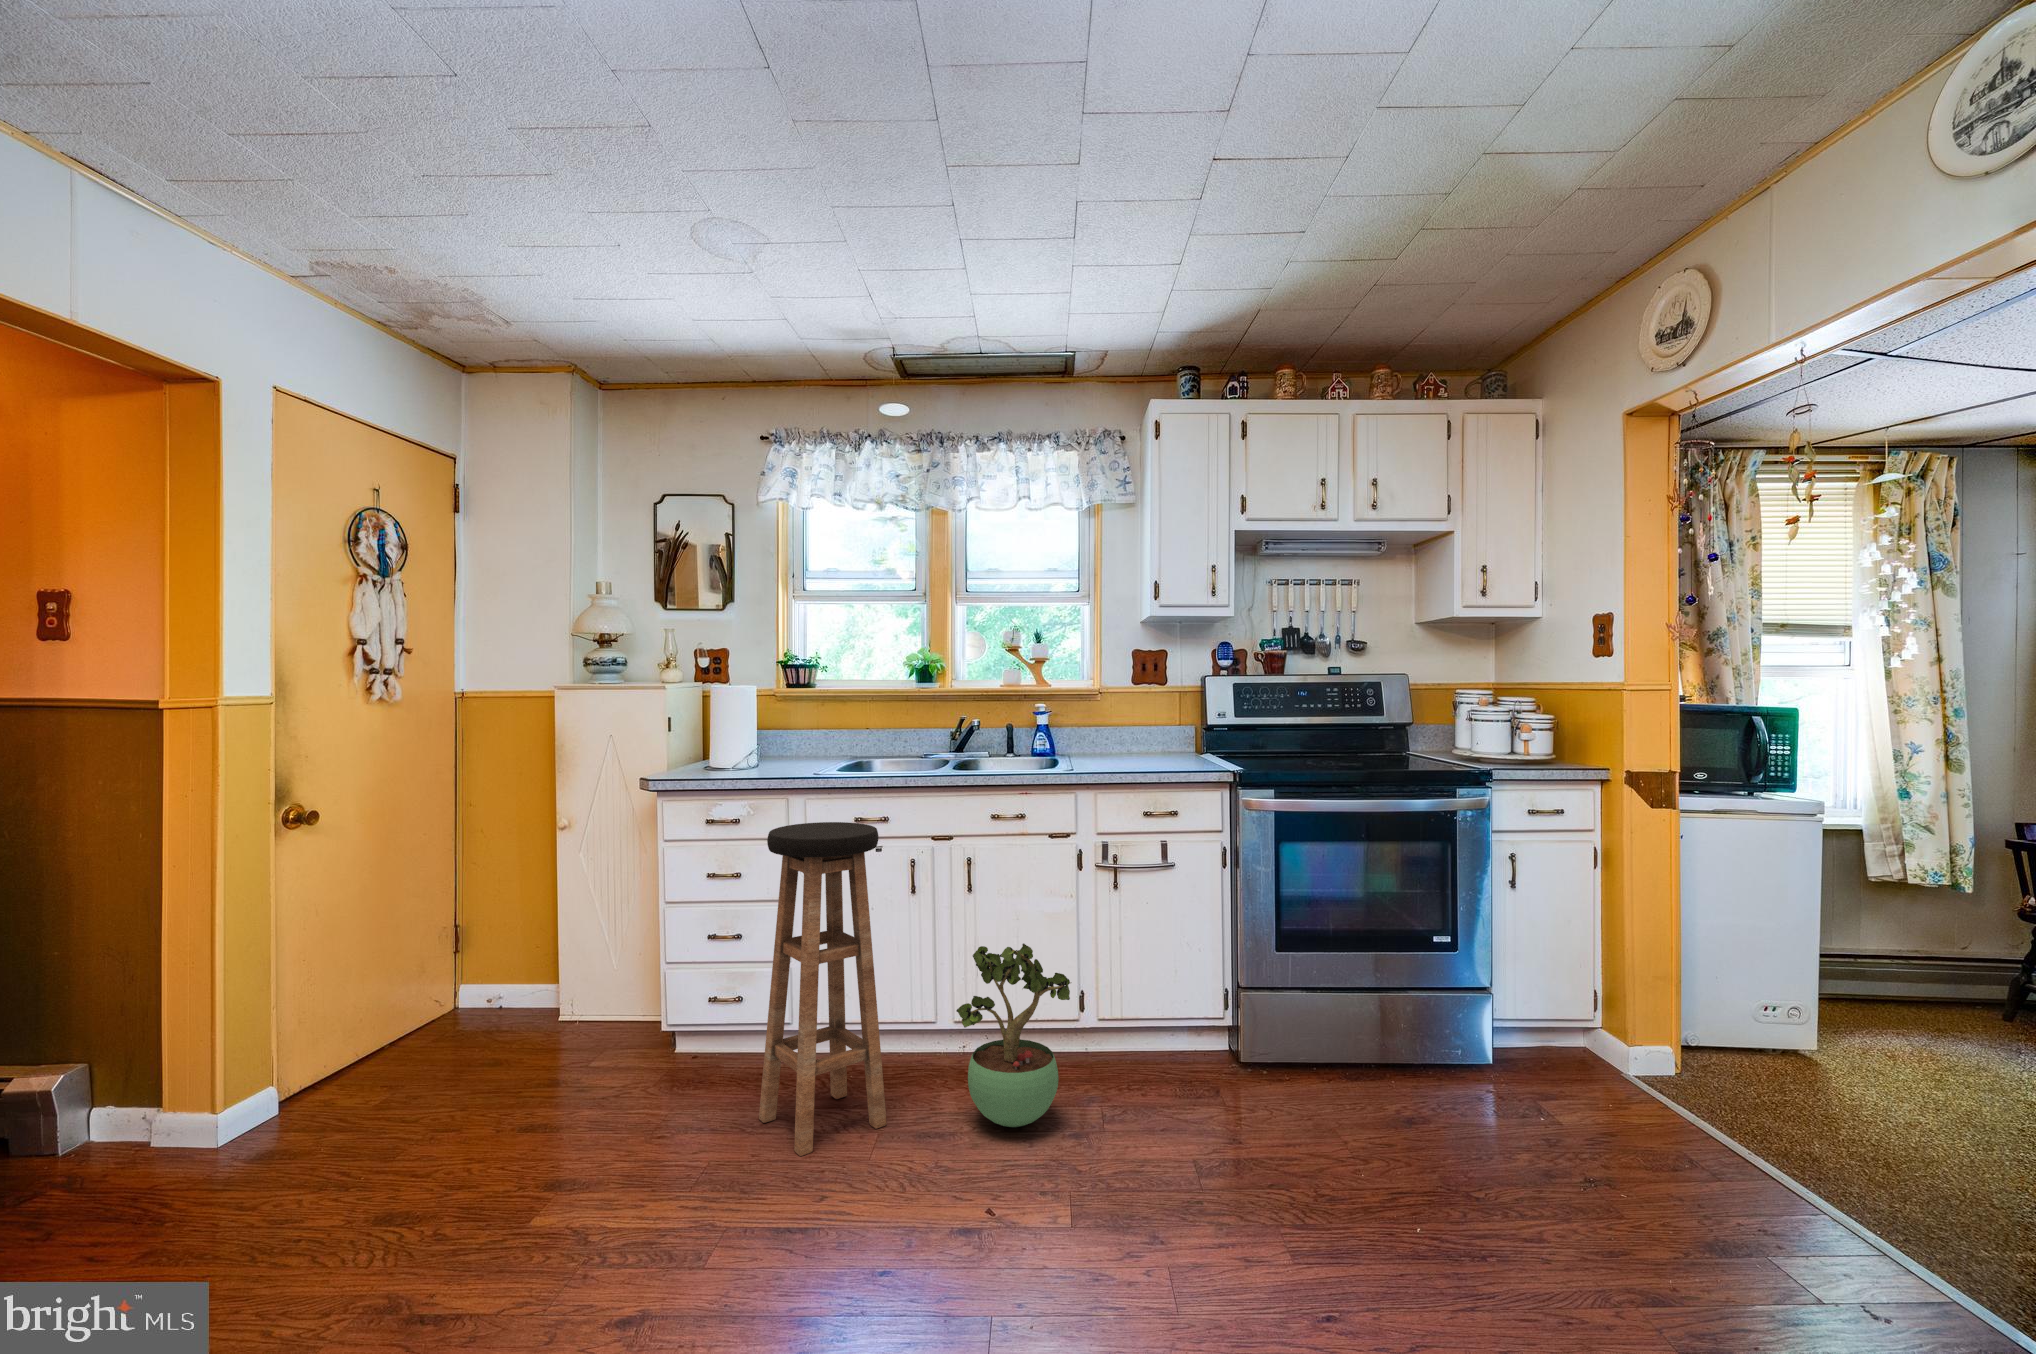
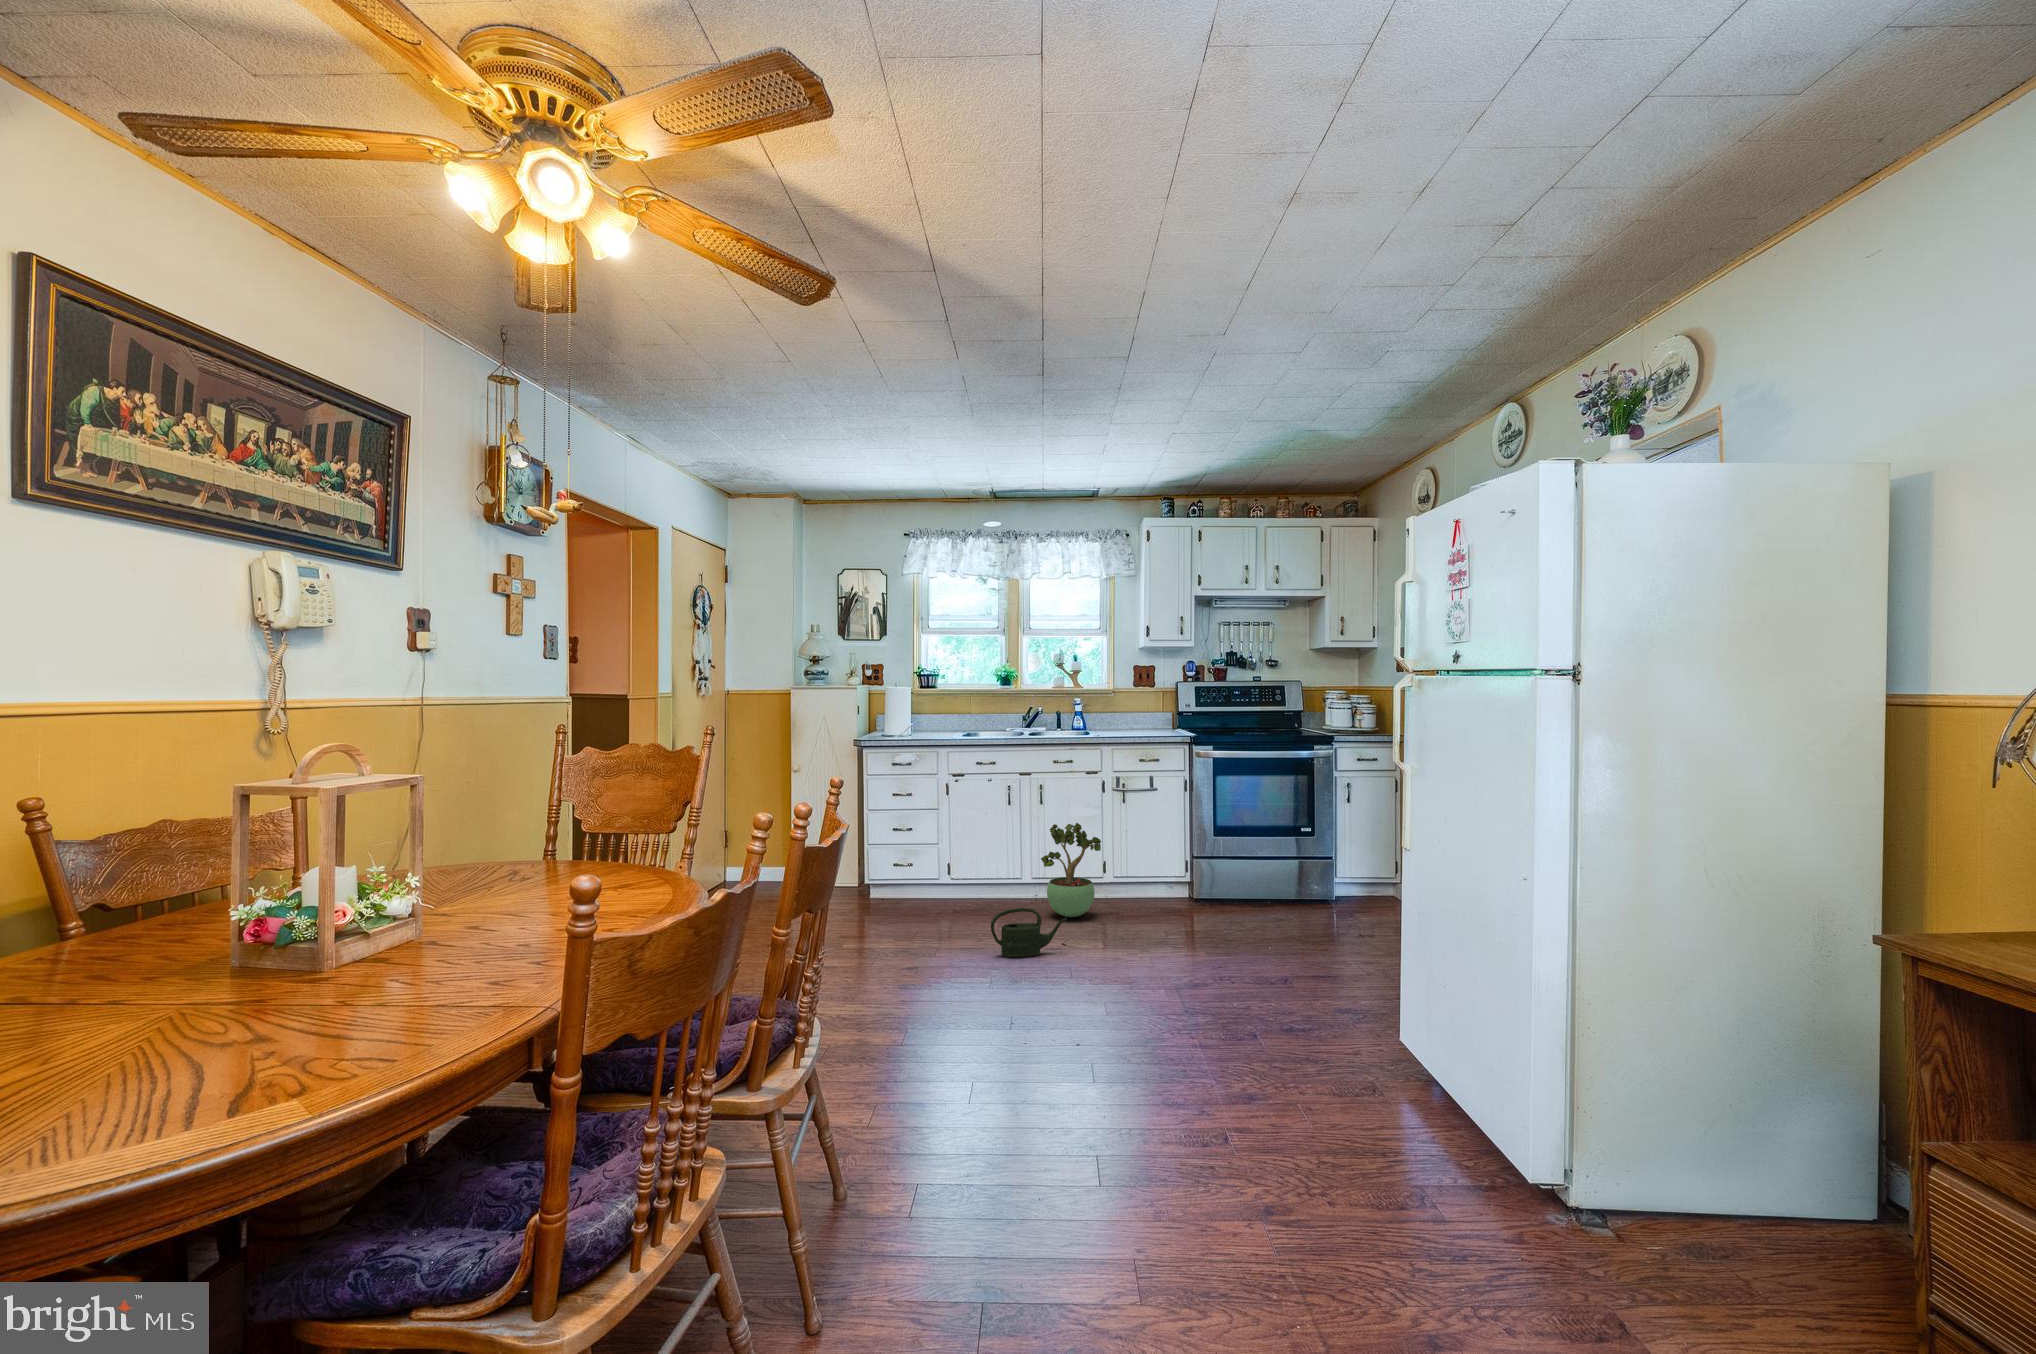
bar stool: present [759,822,887,1156] -> none [937,762,1005,925]
watering can: none [810,1176,986,1299] -> present [991,908,1067,957]

